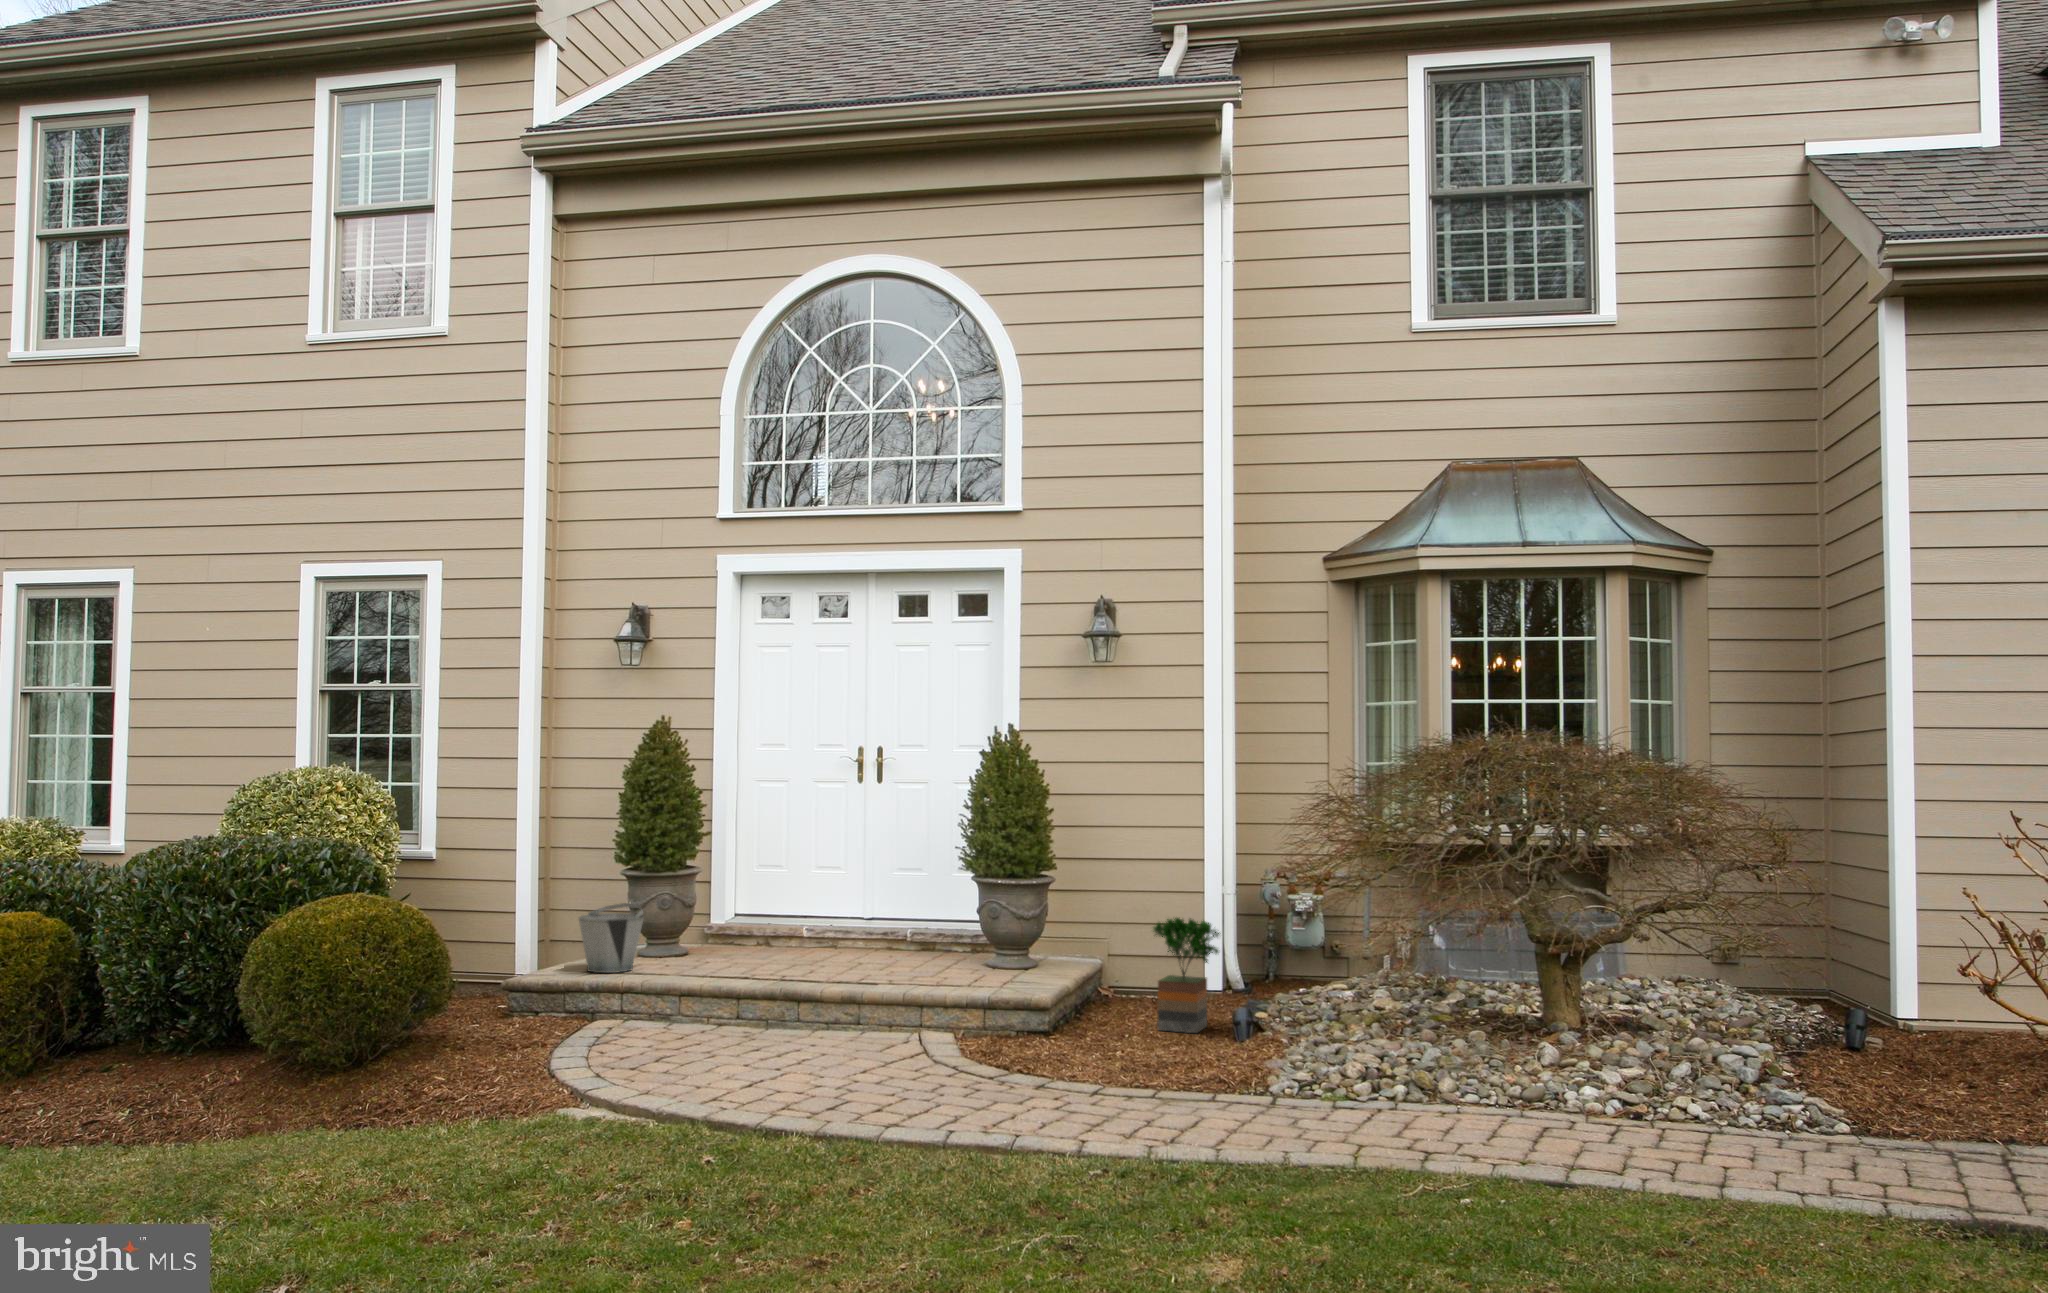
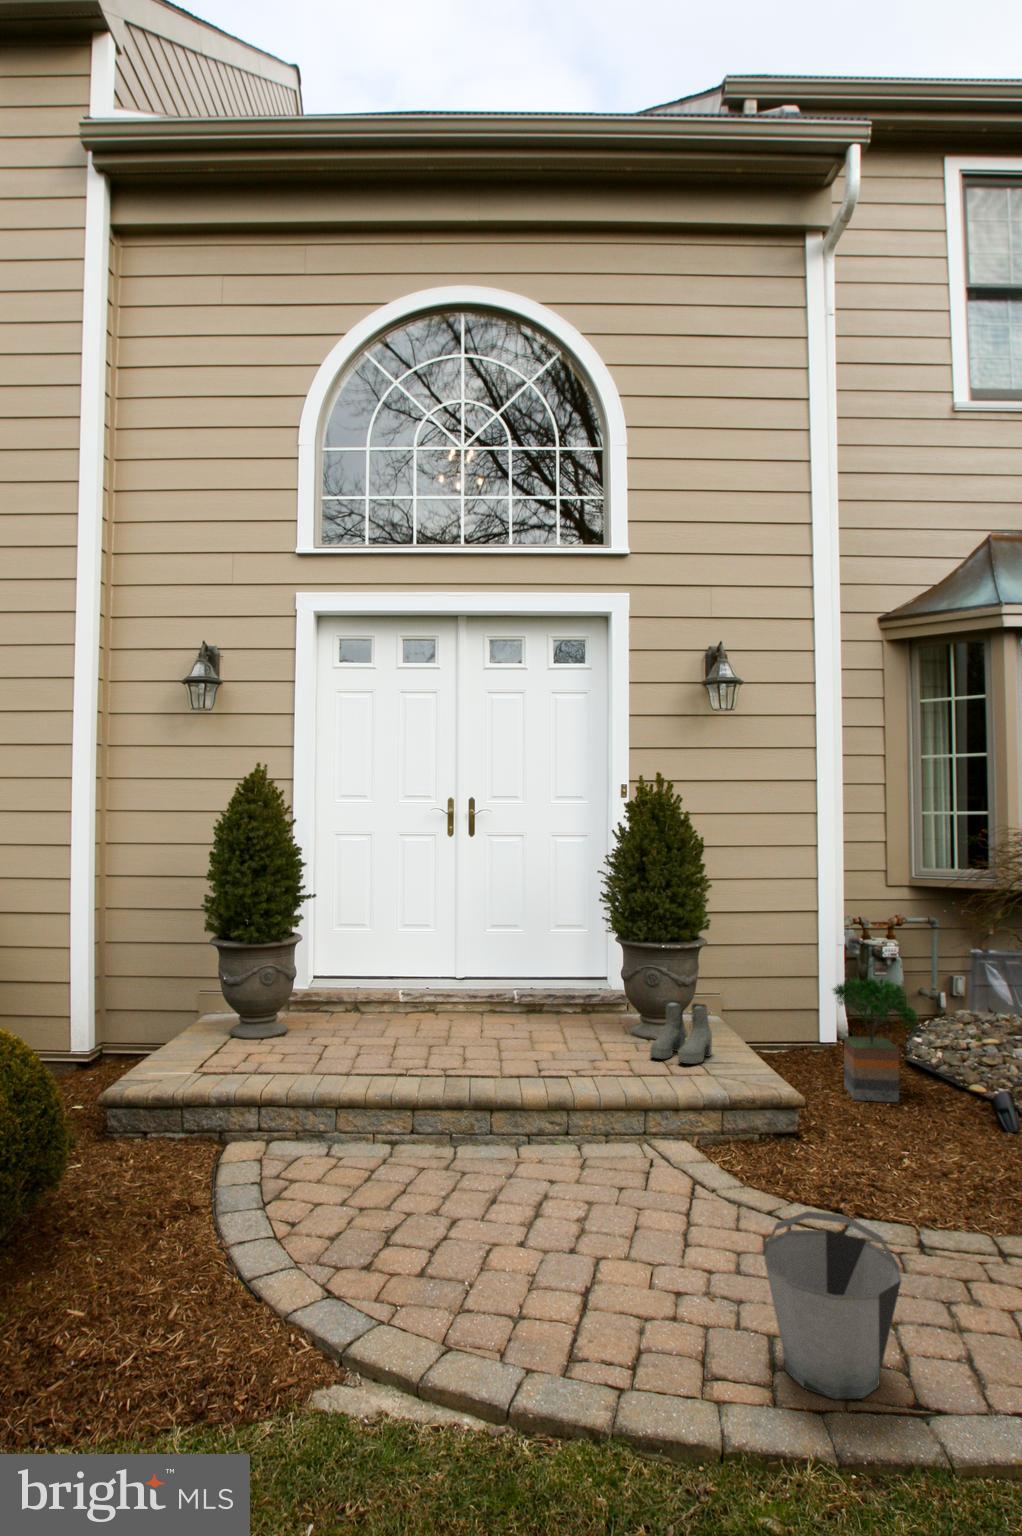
bucket: present [579,903,644,973] -> present [764,1211,902,1399]
boots: none [968,932,1030,985] -> present [650,1001,712,1064]

